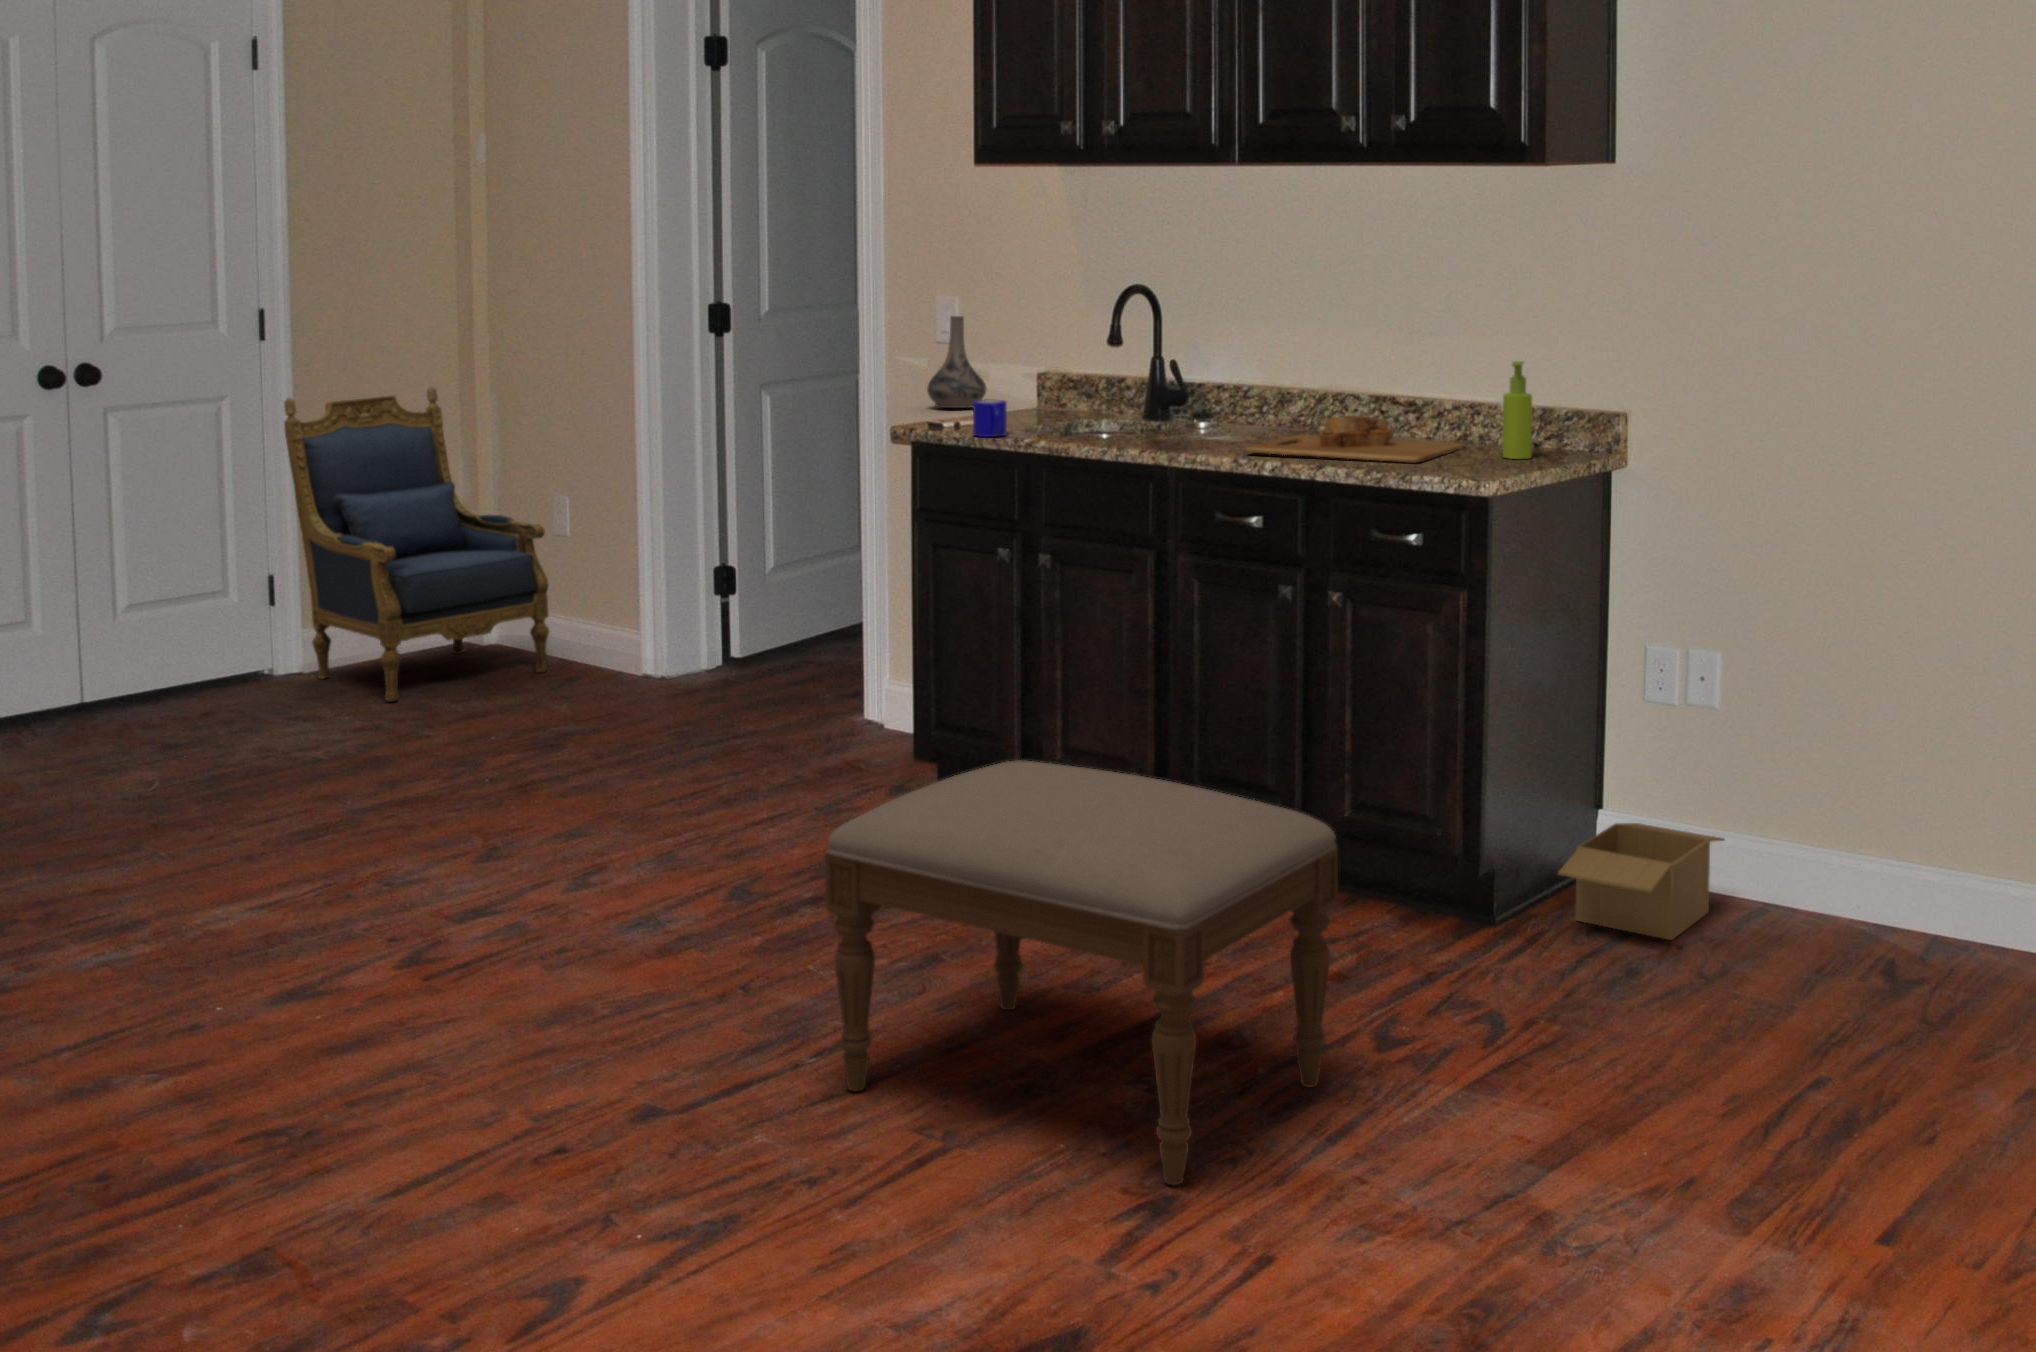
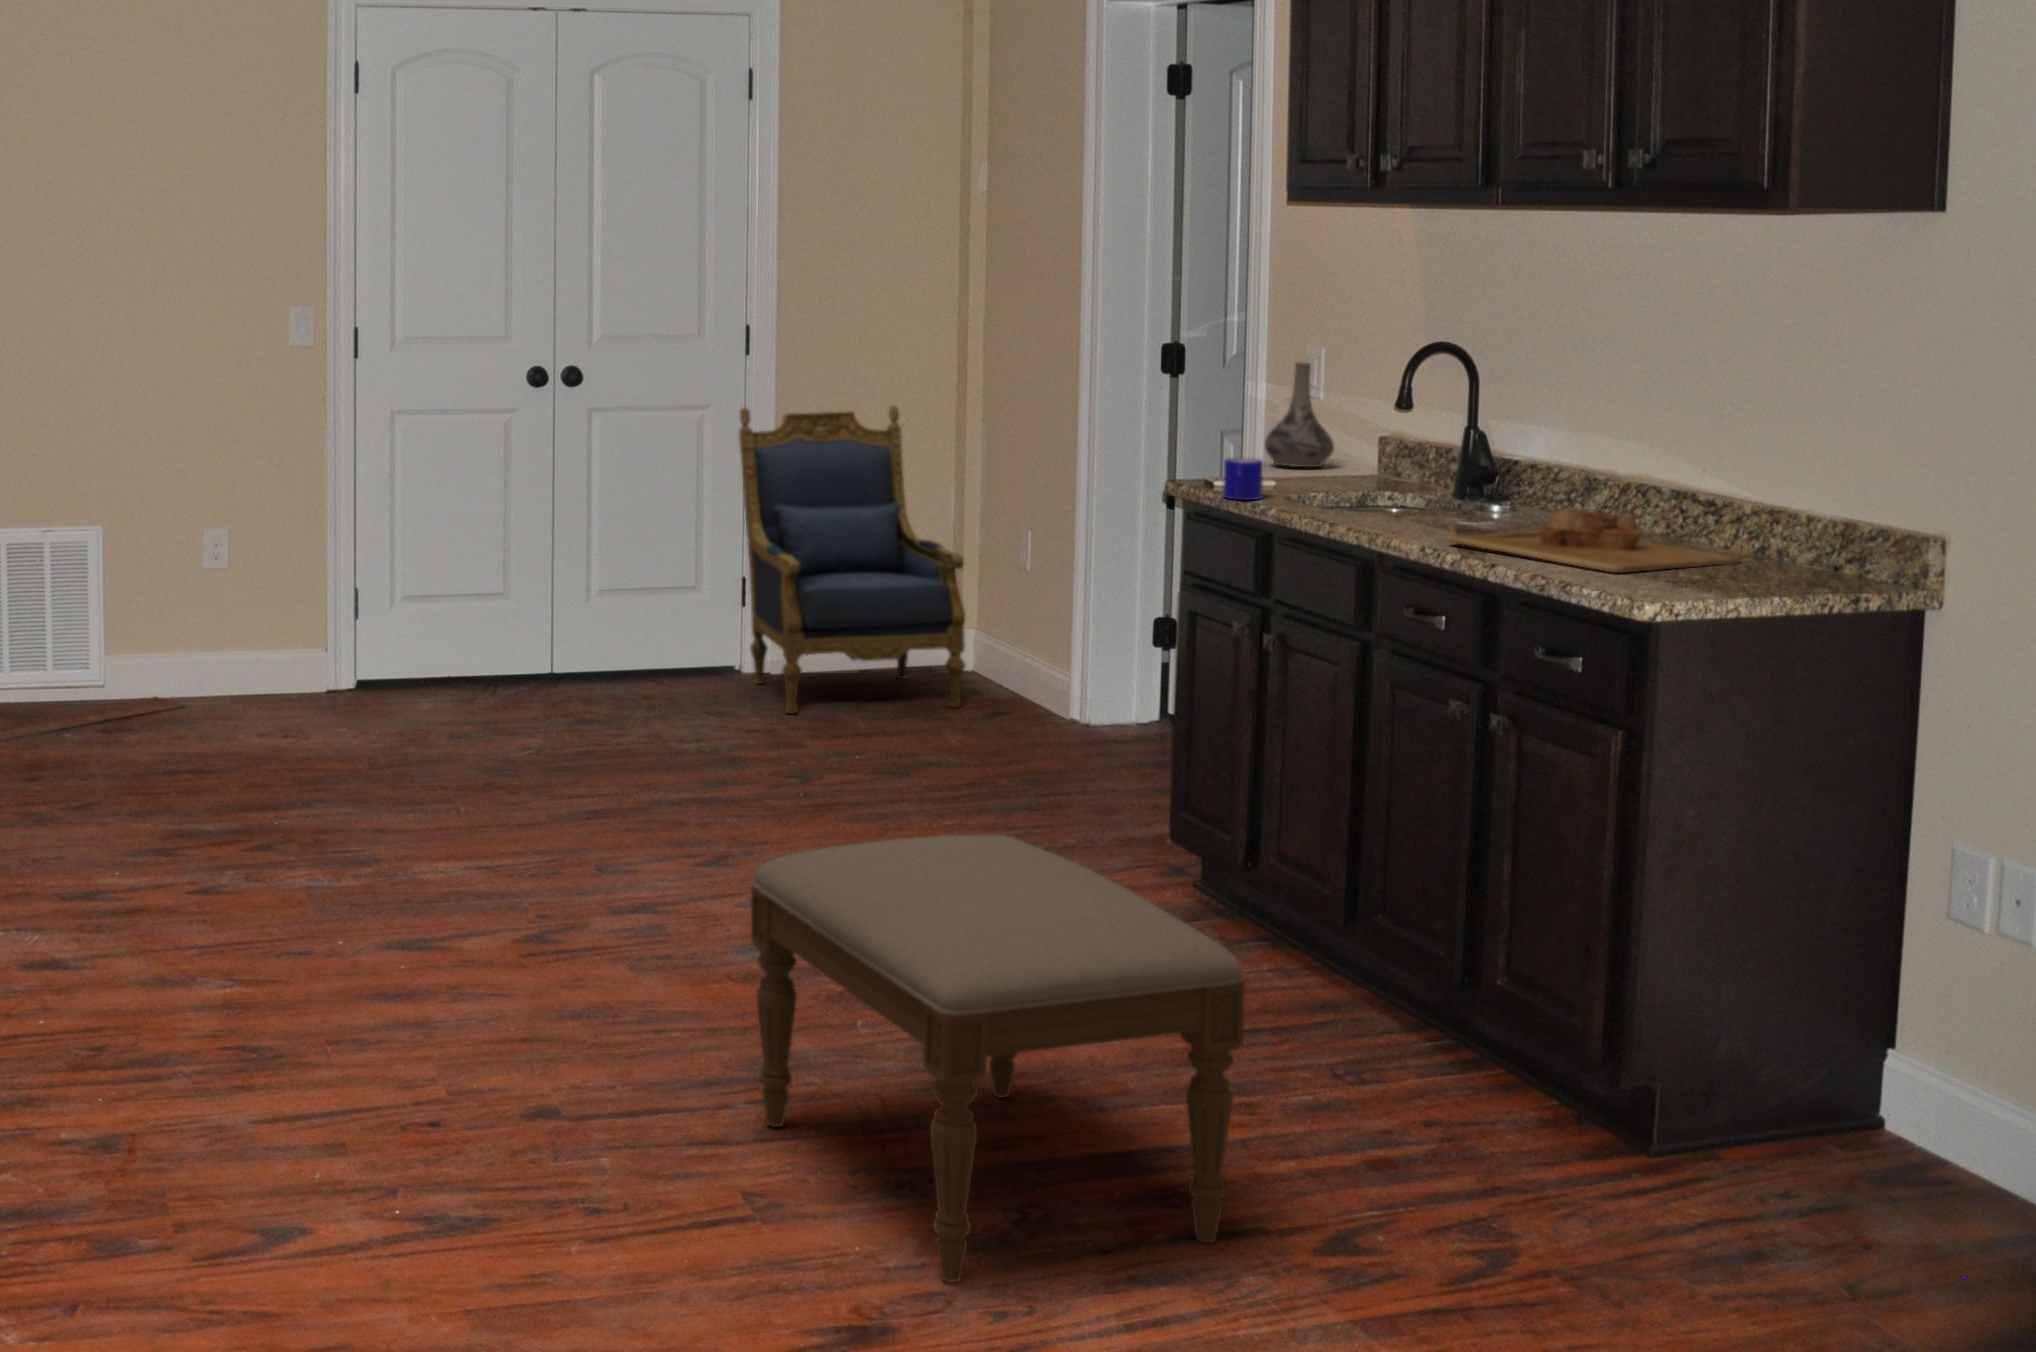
soap dispenser: present [1503,361,1532,459] -> none [1744,459,1787,583]
cardboard box: present [1558,823,1724,940] -> none [1717,1065,2023,1221]

